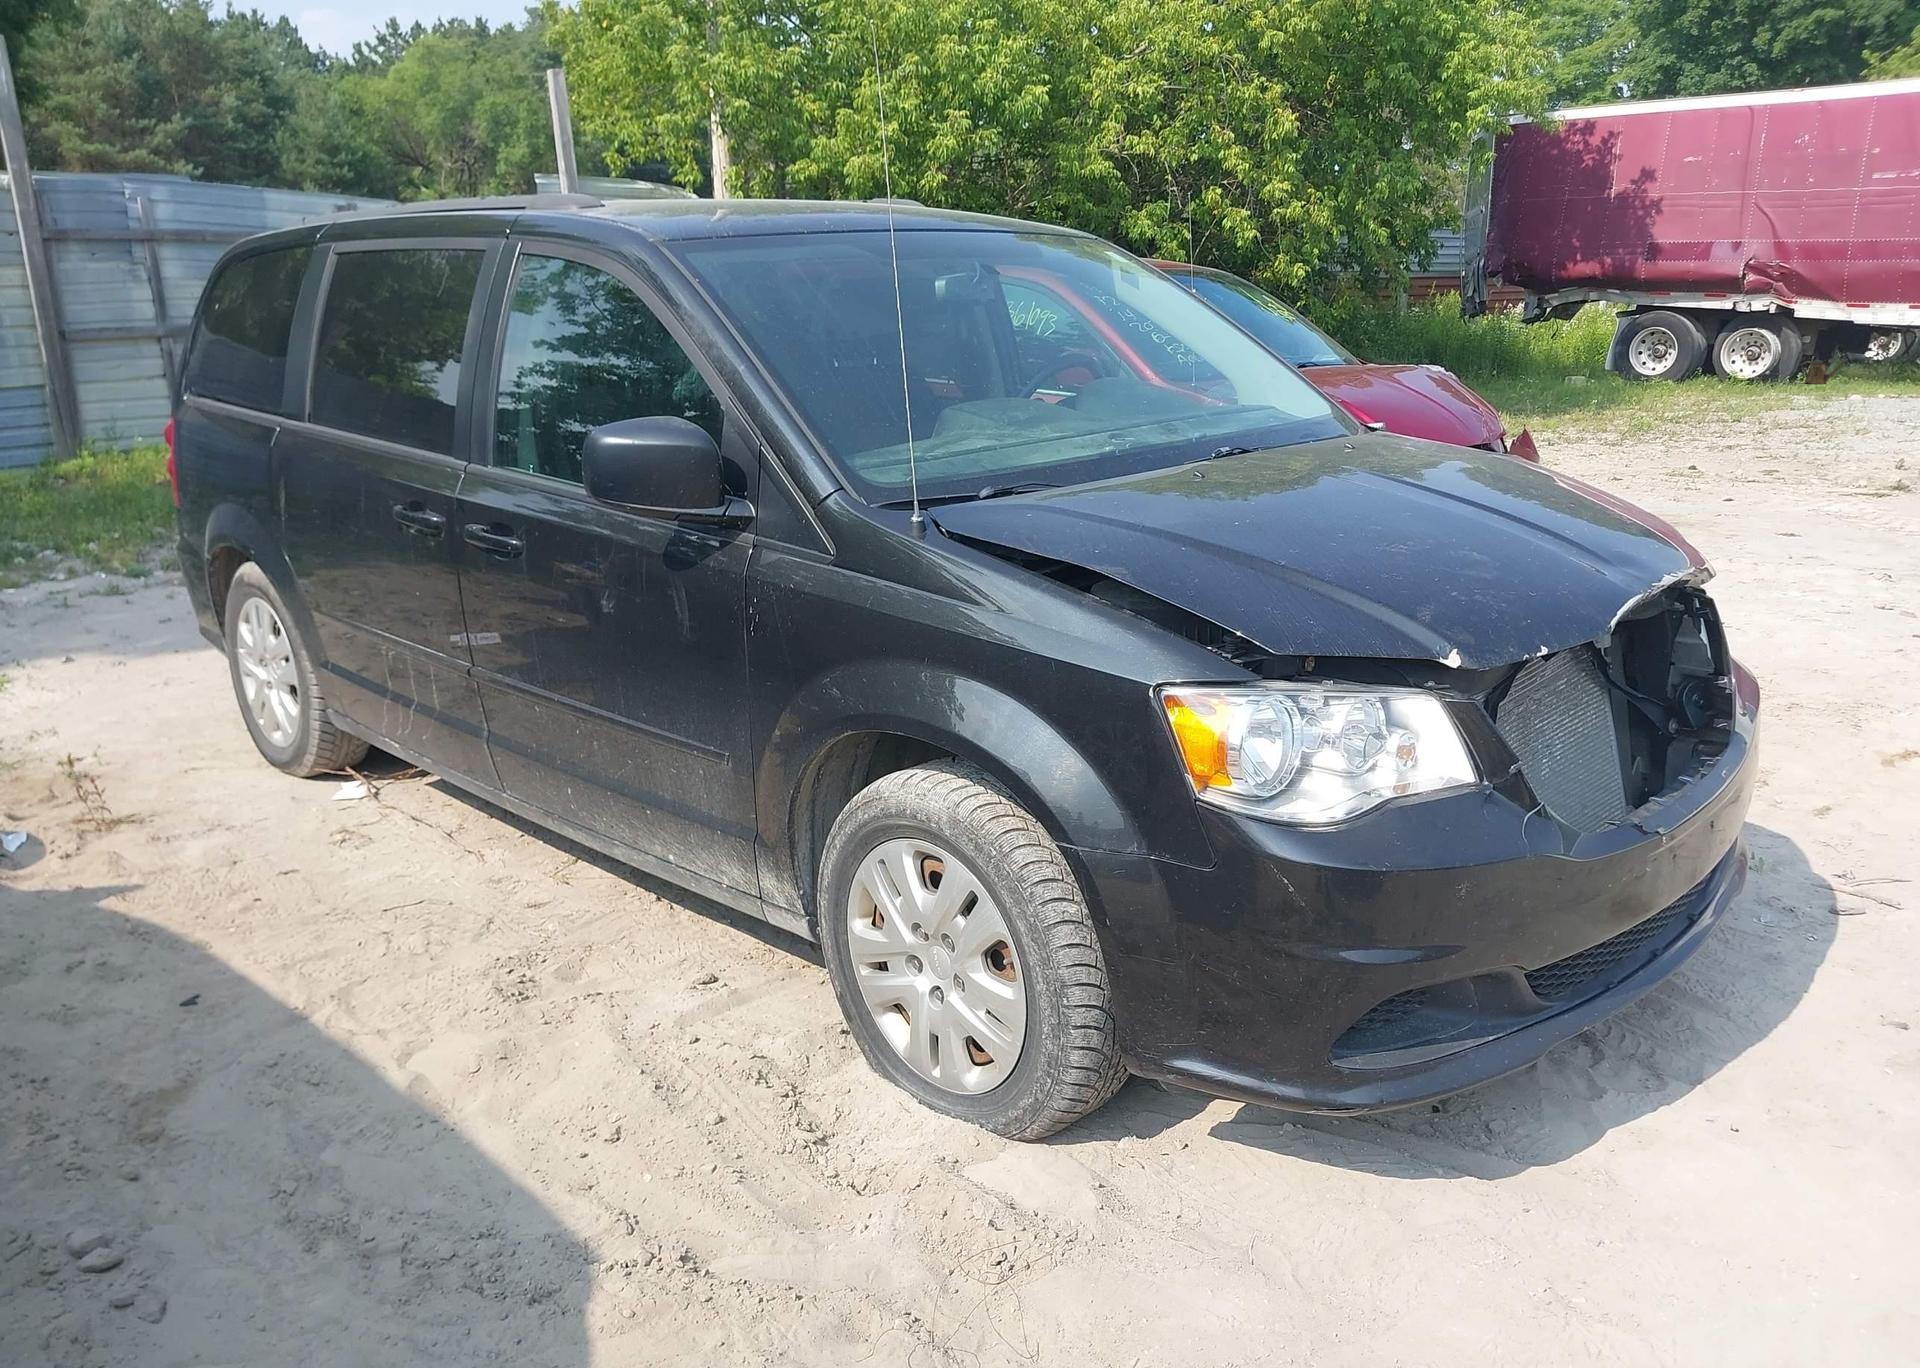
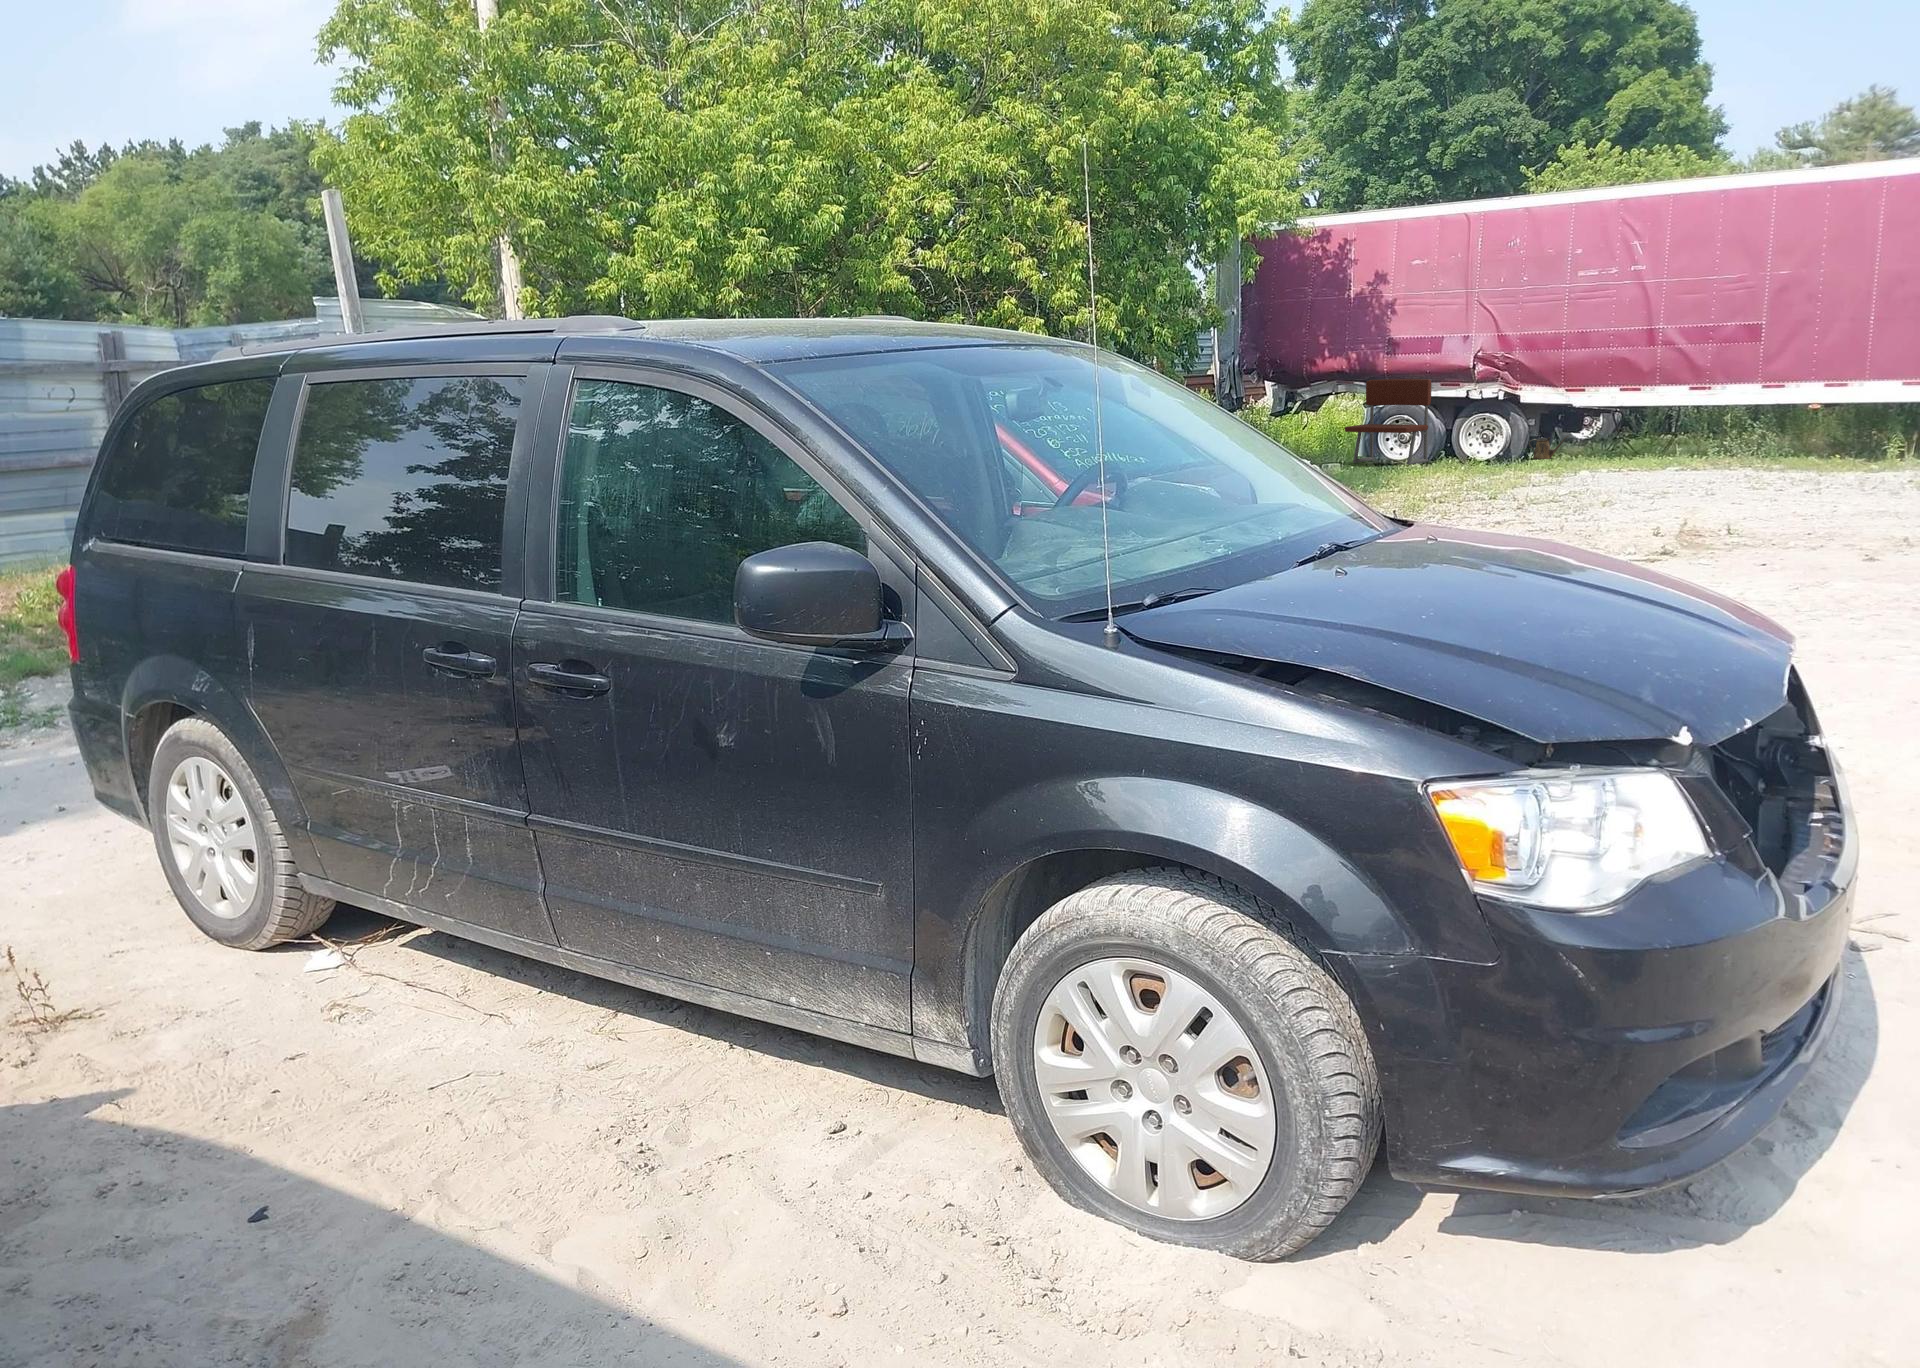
bench: none [1593,288,1695,384] -> present [1345,379,1431,464]

